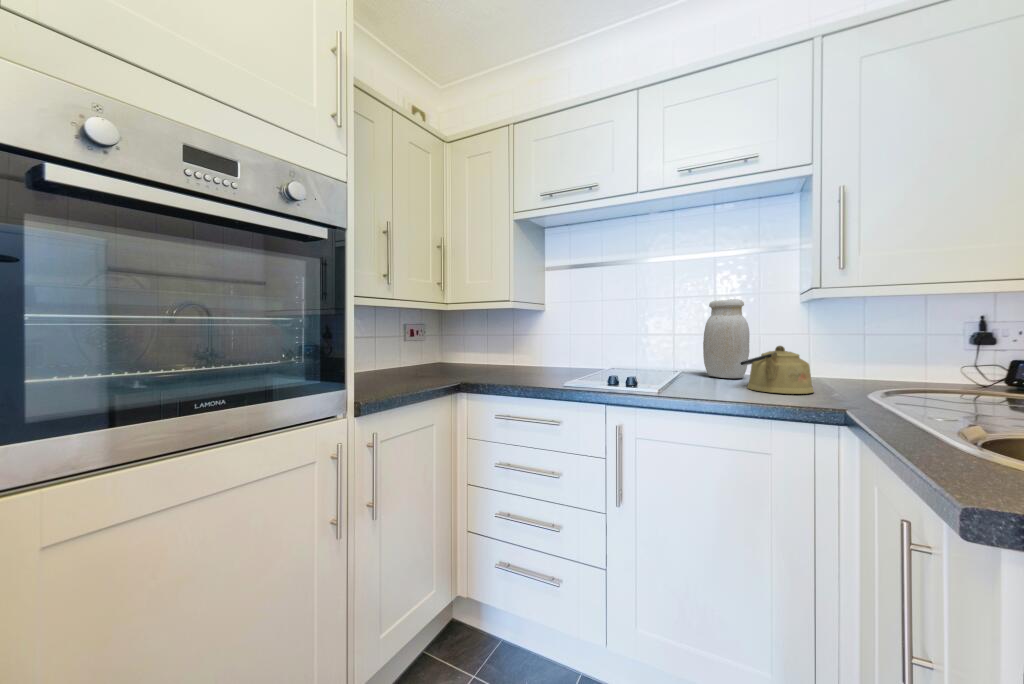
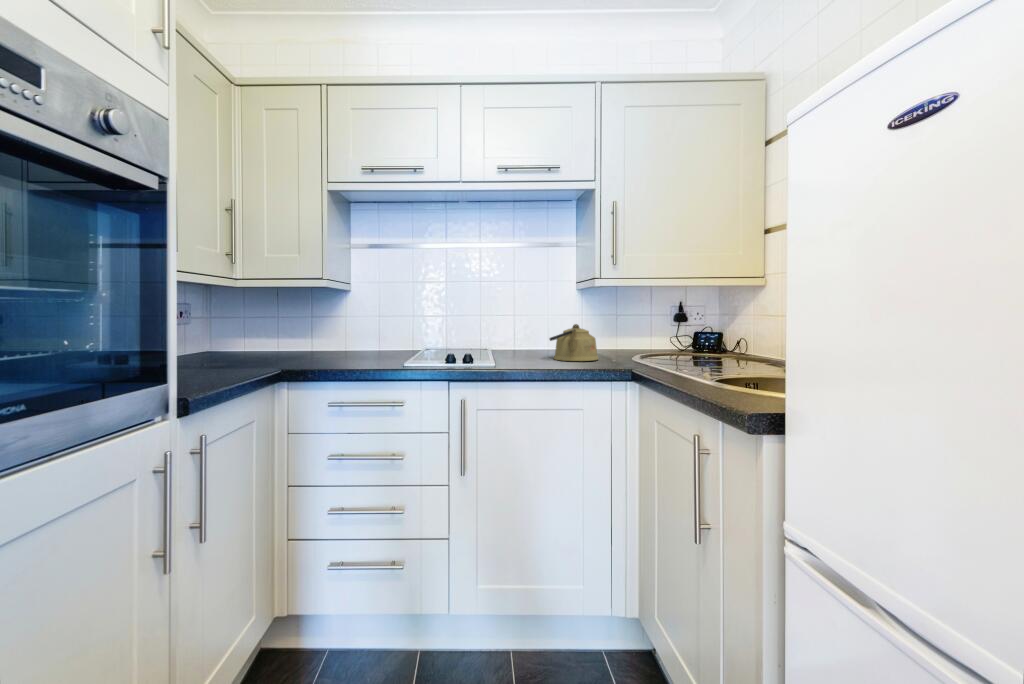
jar: present [703,299,750,378] -> none [513,286,549,353]

